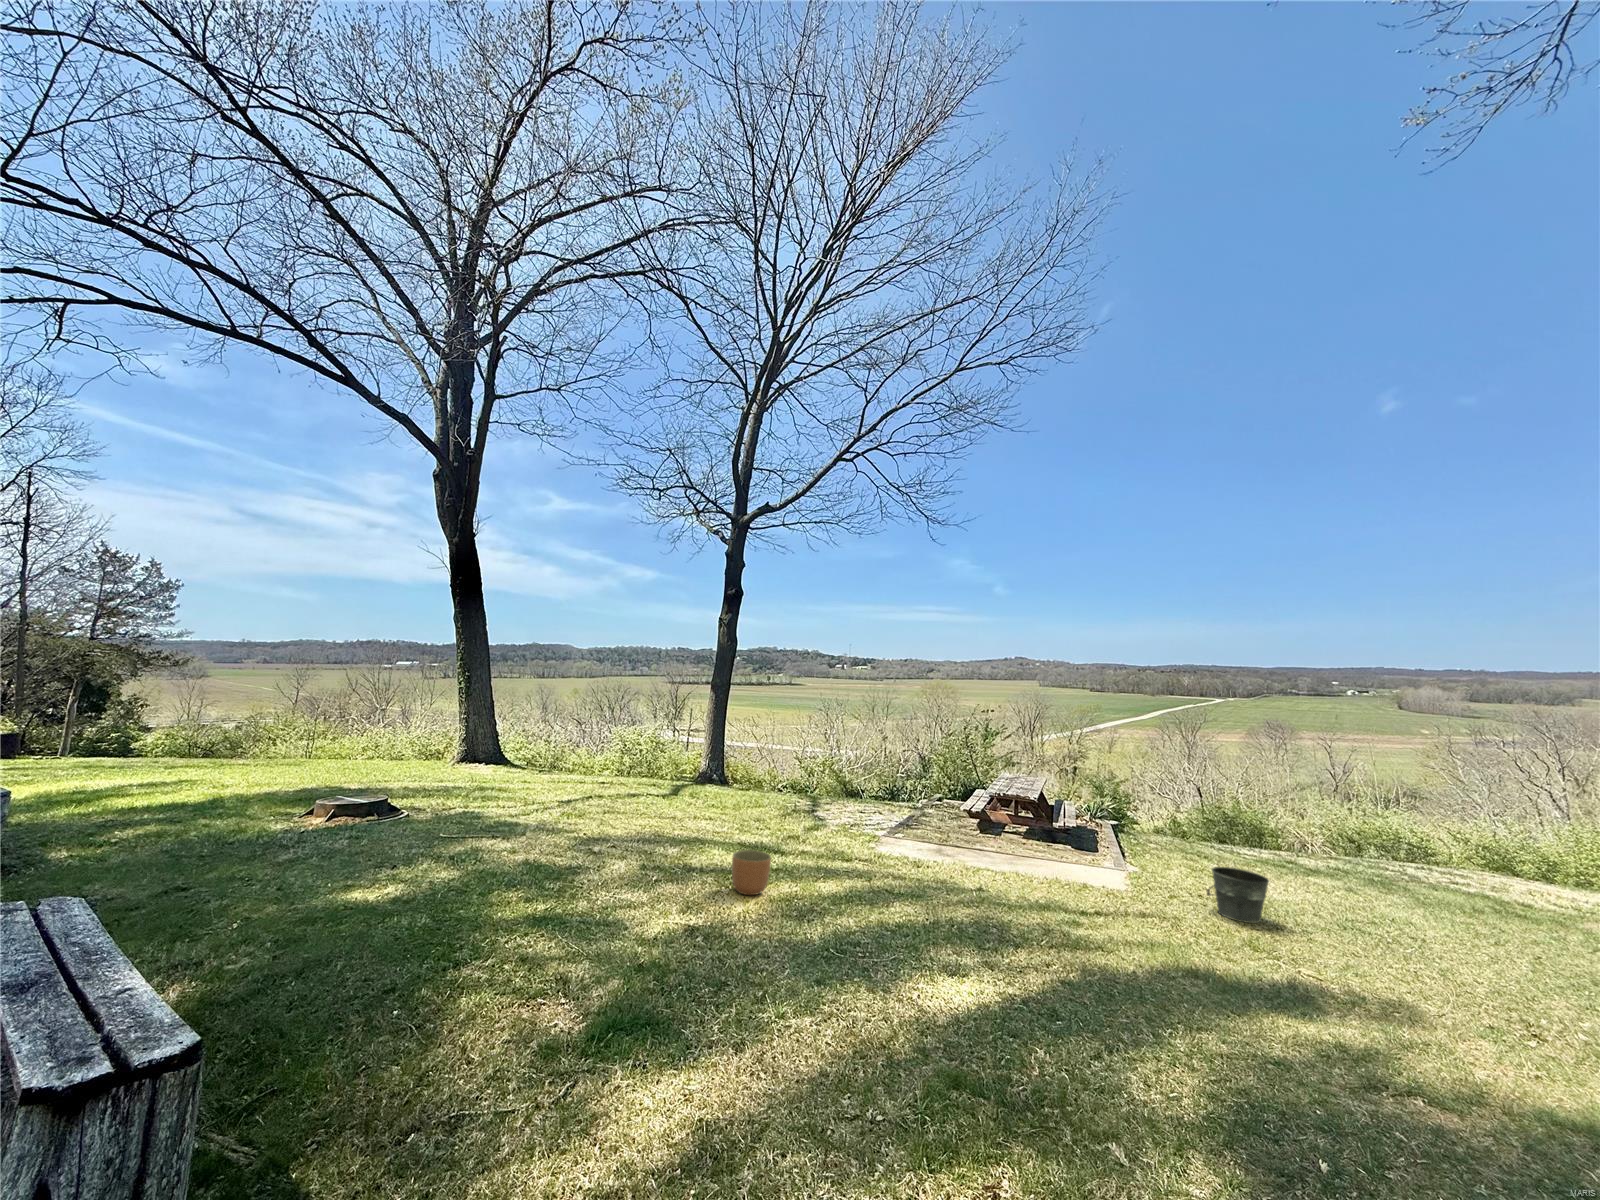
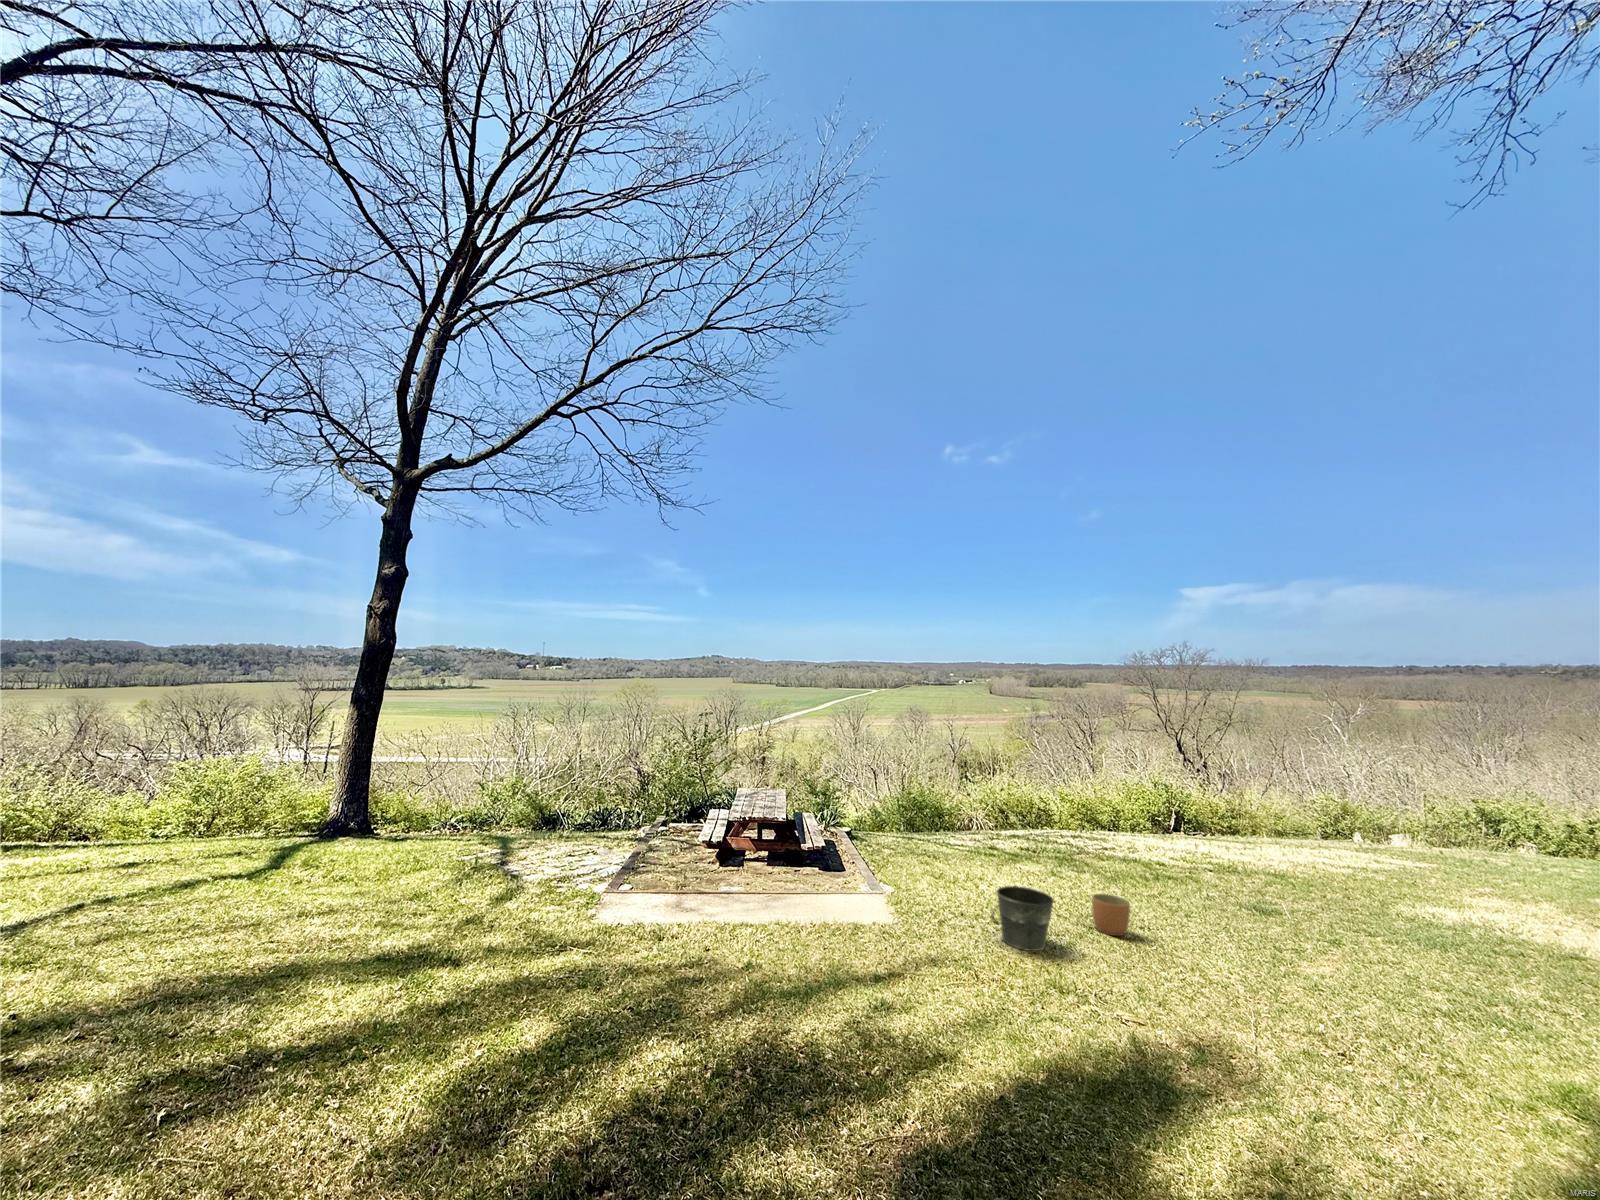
planter: present [732,850,771,895] -> present [1092,894,1130,936]

